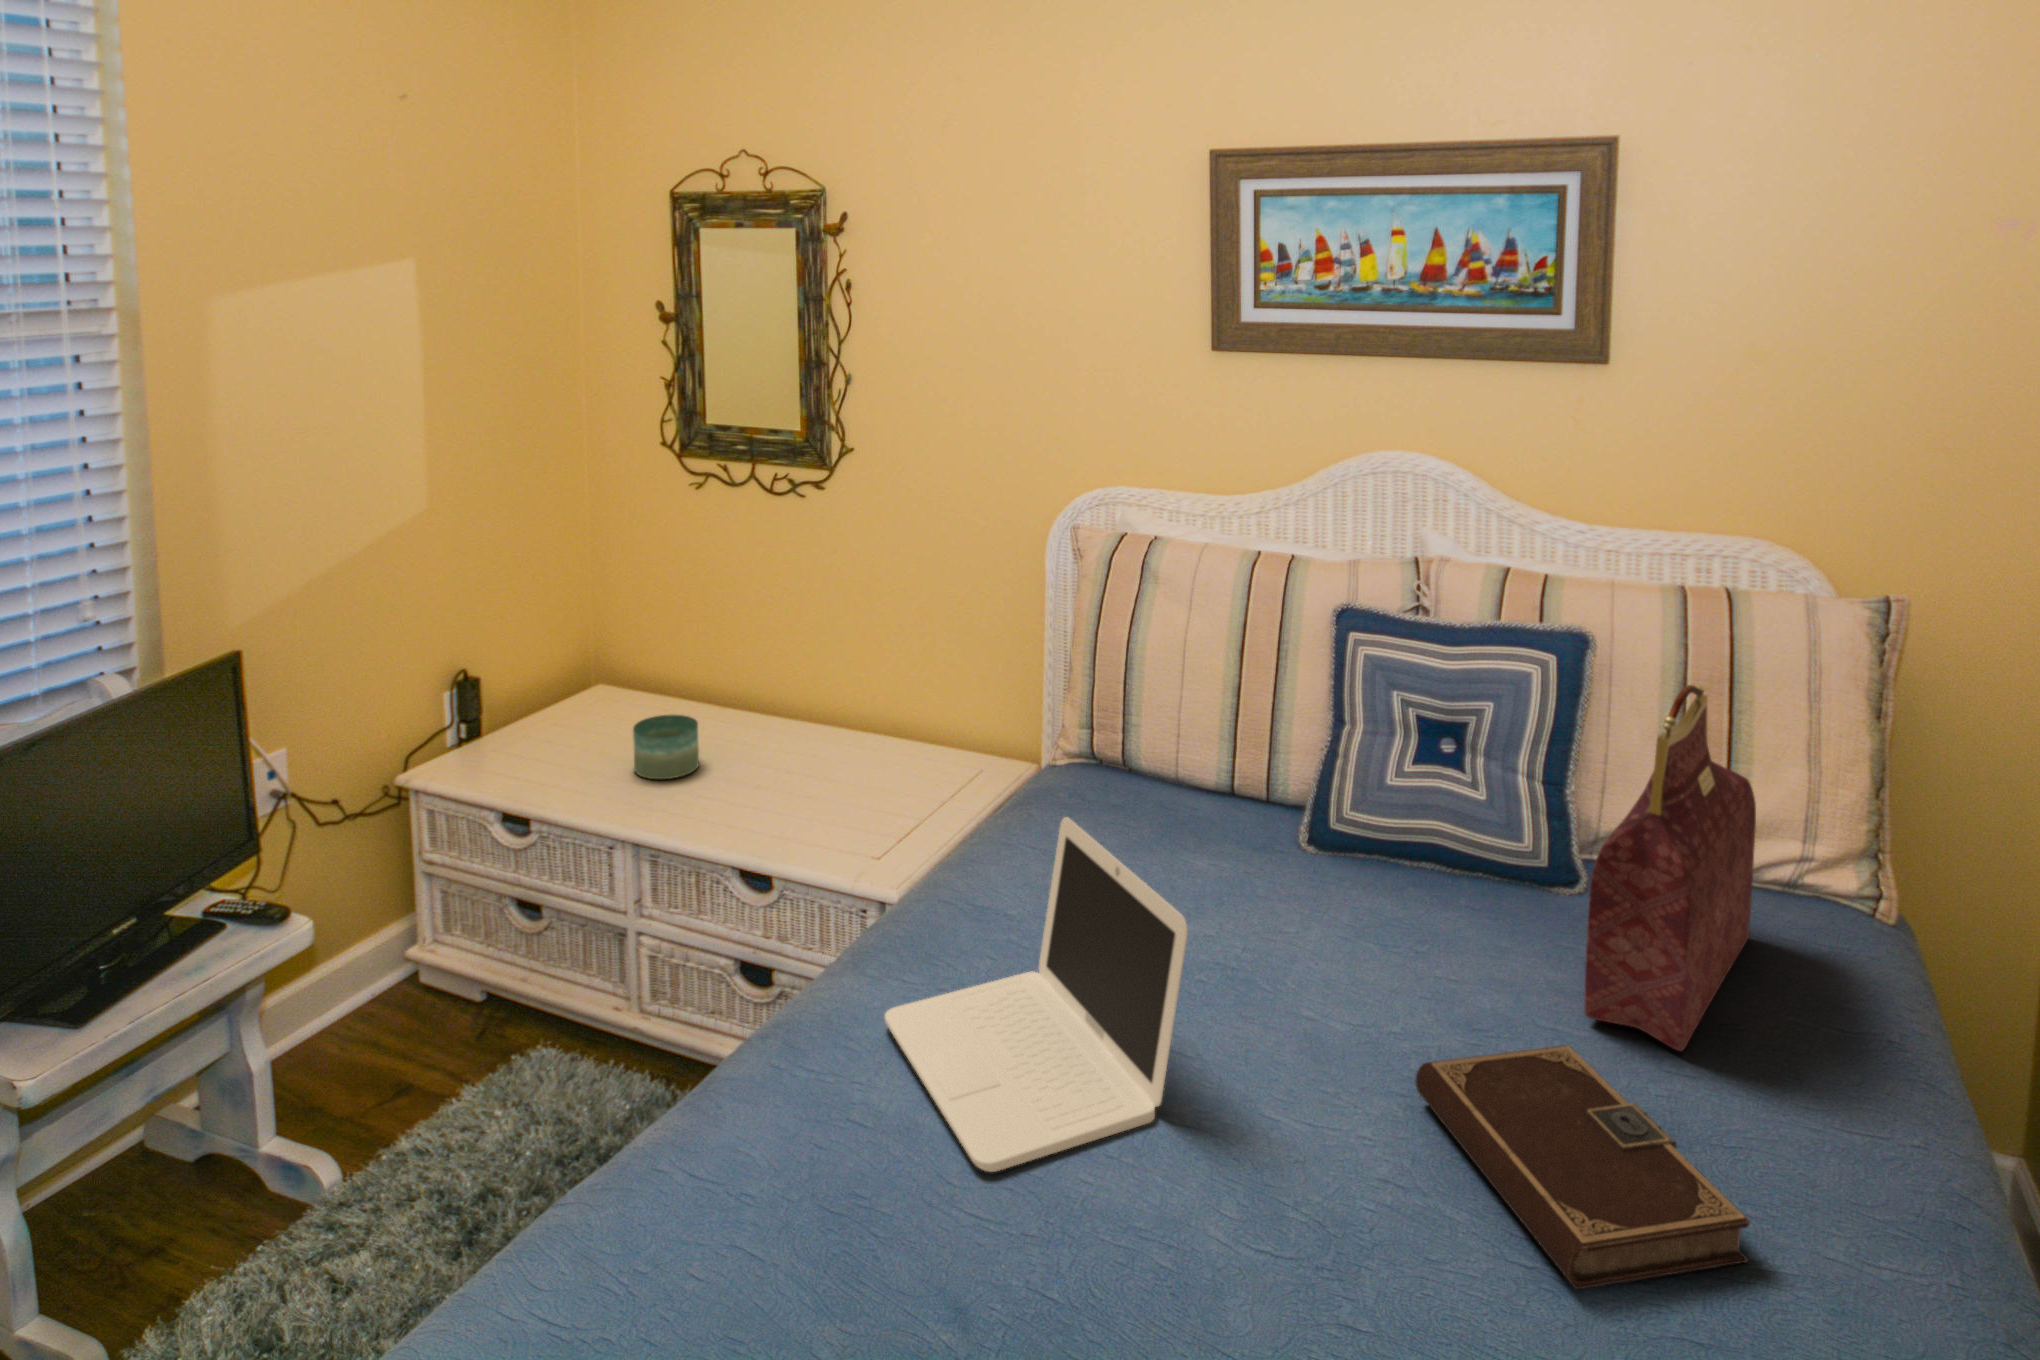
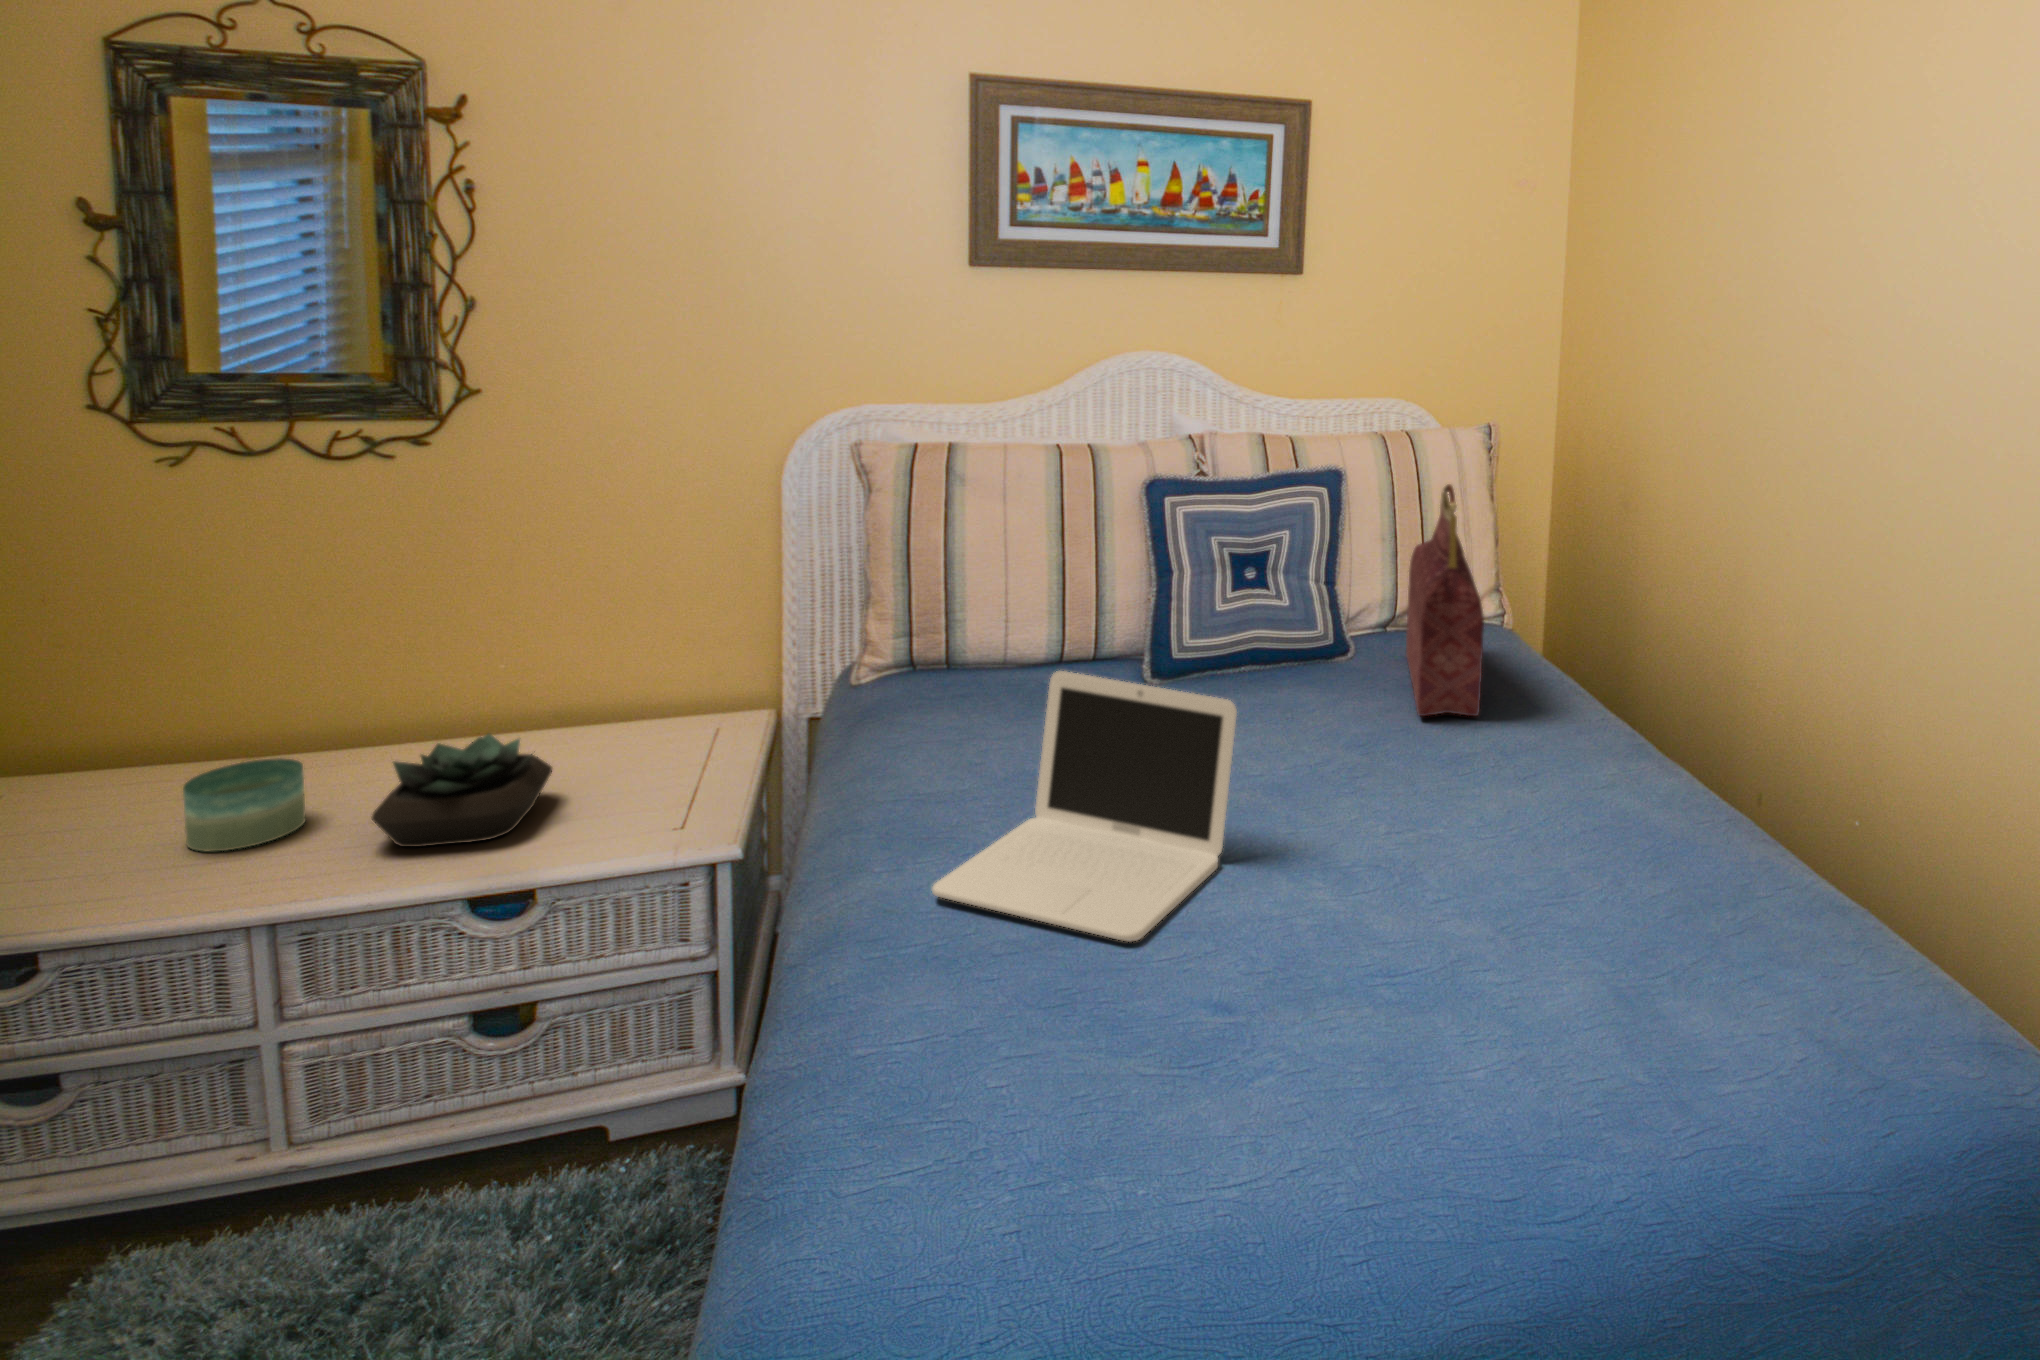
succulent plant: none [704,733,828,823] -> present [372,734,552,847]
notebook: present [1415,1045,1750,1289] -> none [1367,727,1582,836]

